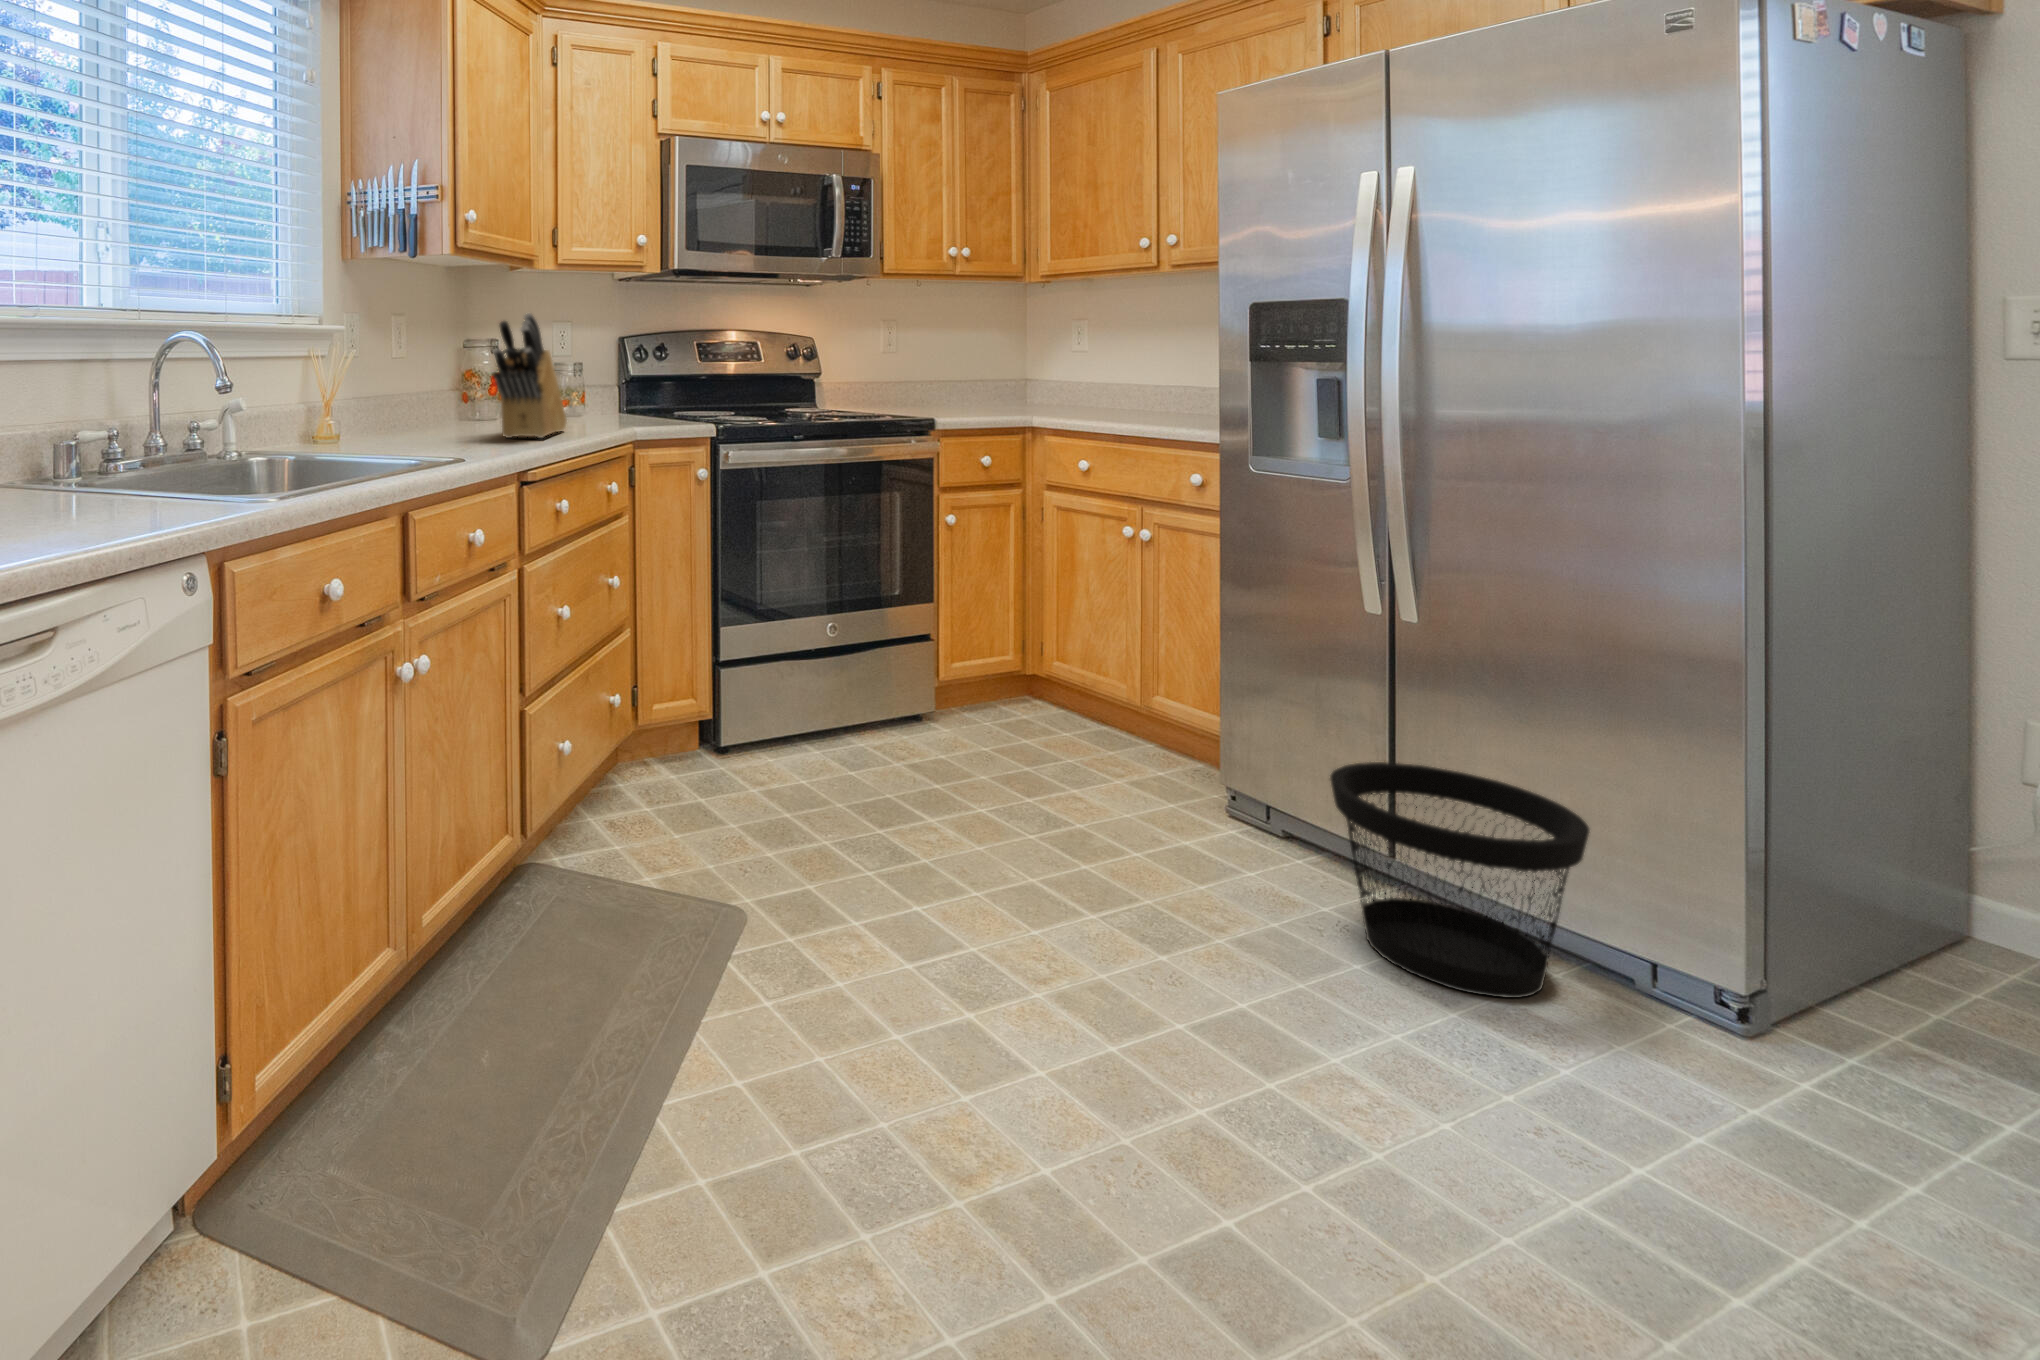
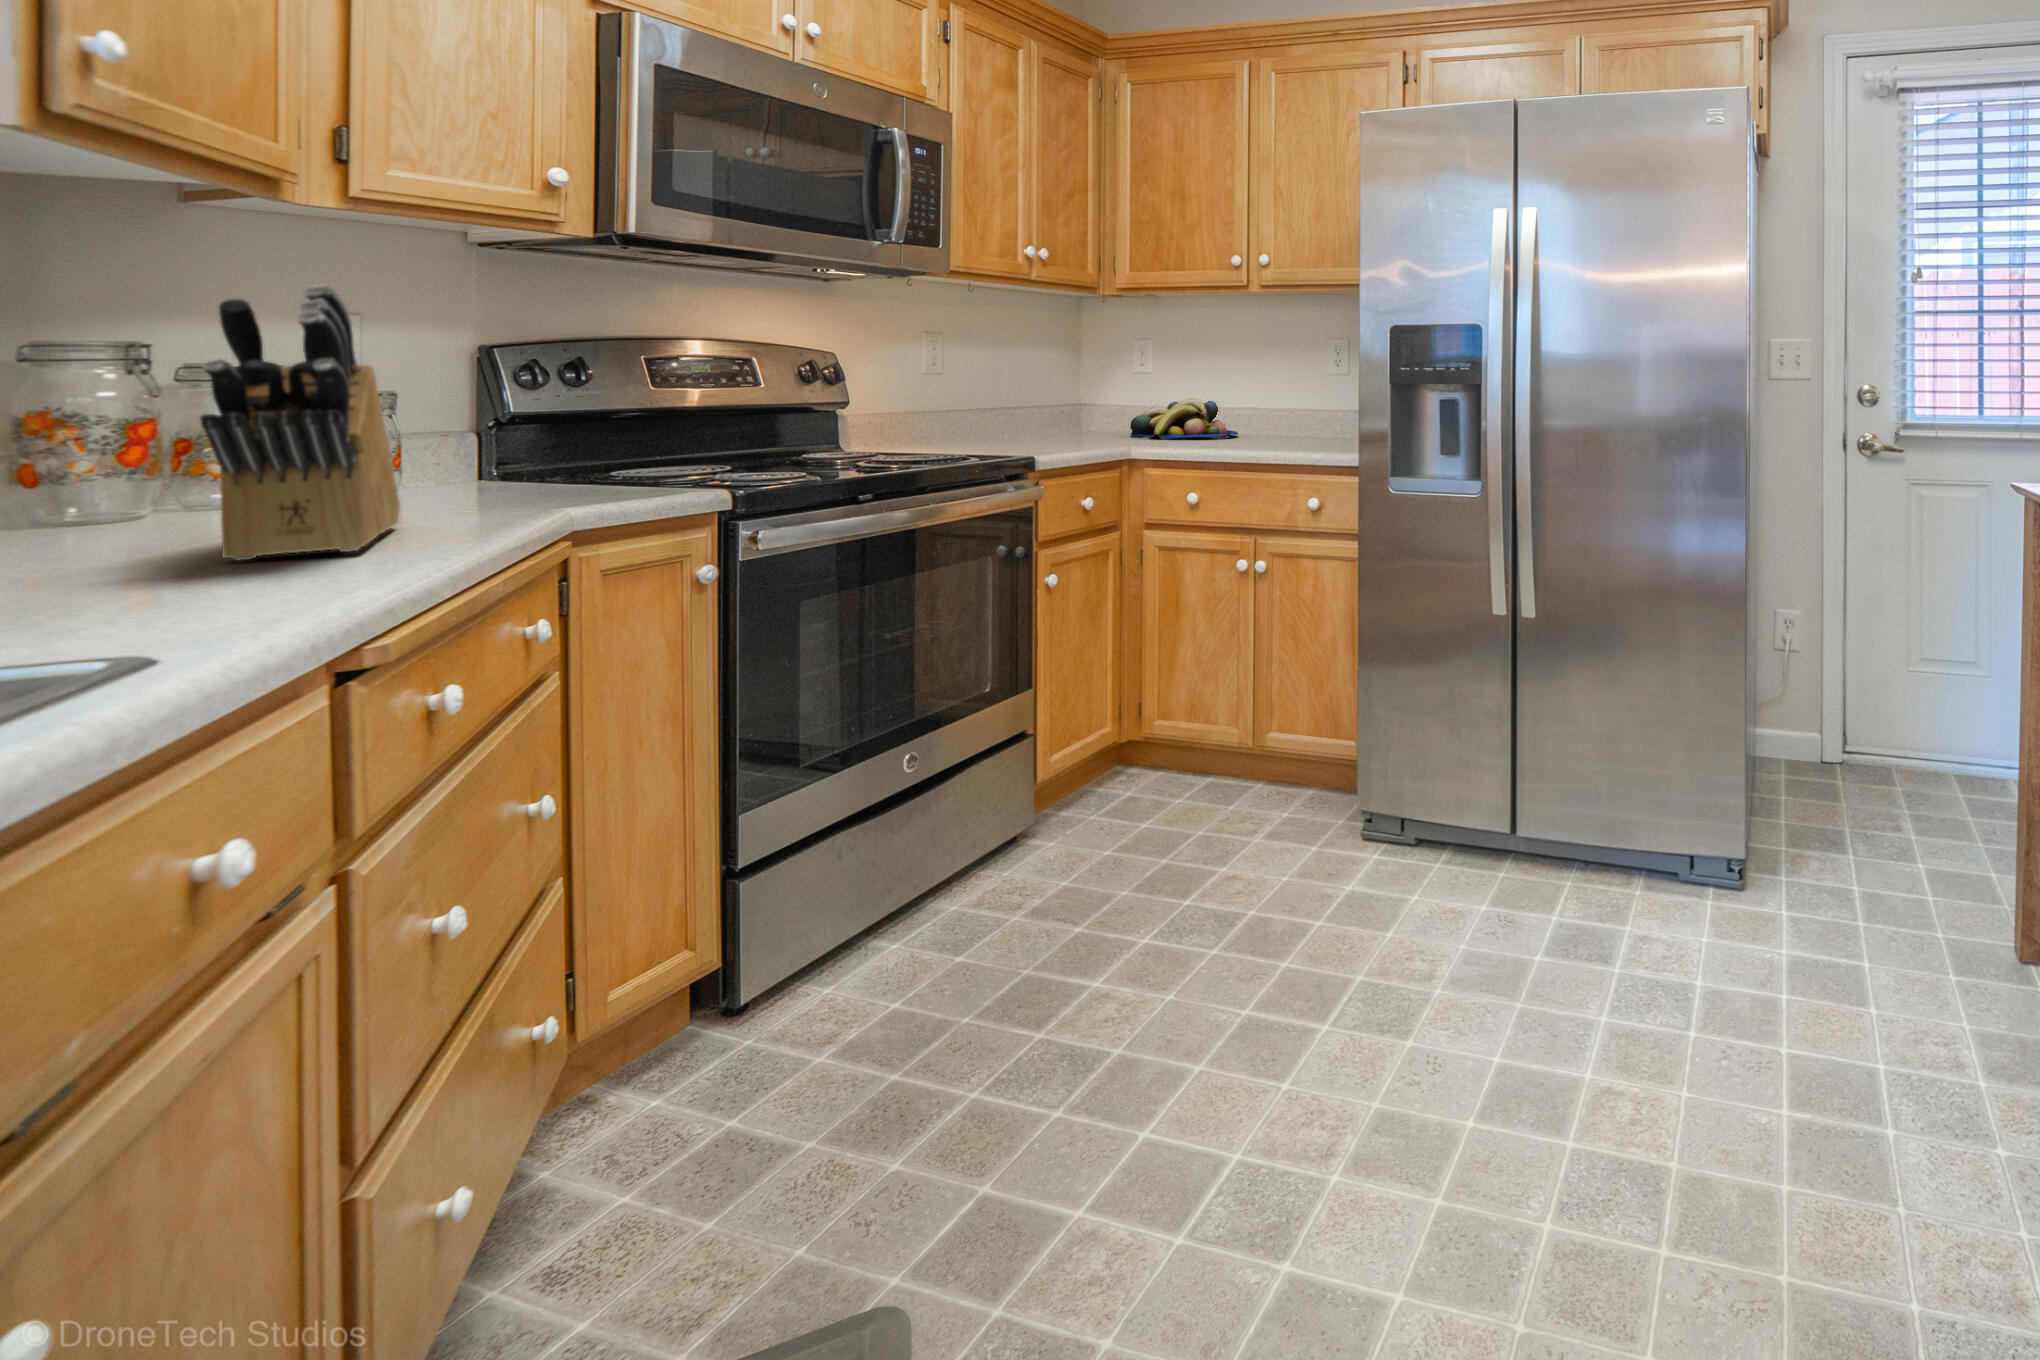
fruit bowl: none [1060,377,1174,414] -> present [1130,398,1238,439]
wastebasket: present [1330,762,1589,998] -> none [1506,744,1685,952]

